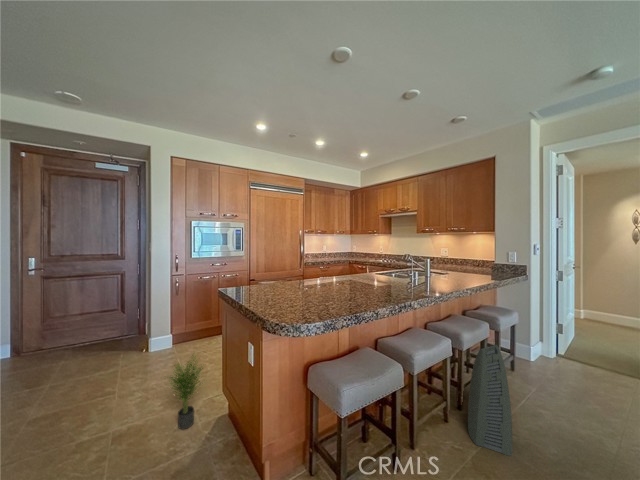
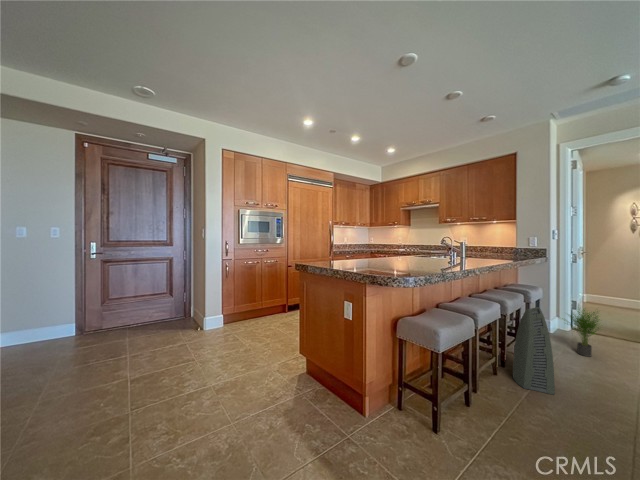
potted plant: present [170,360,203,429] -> present [570,309,599,357]

